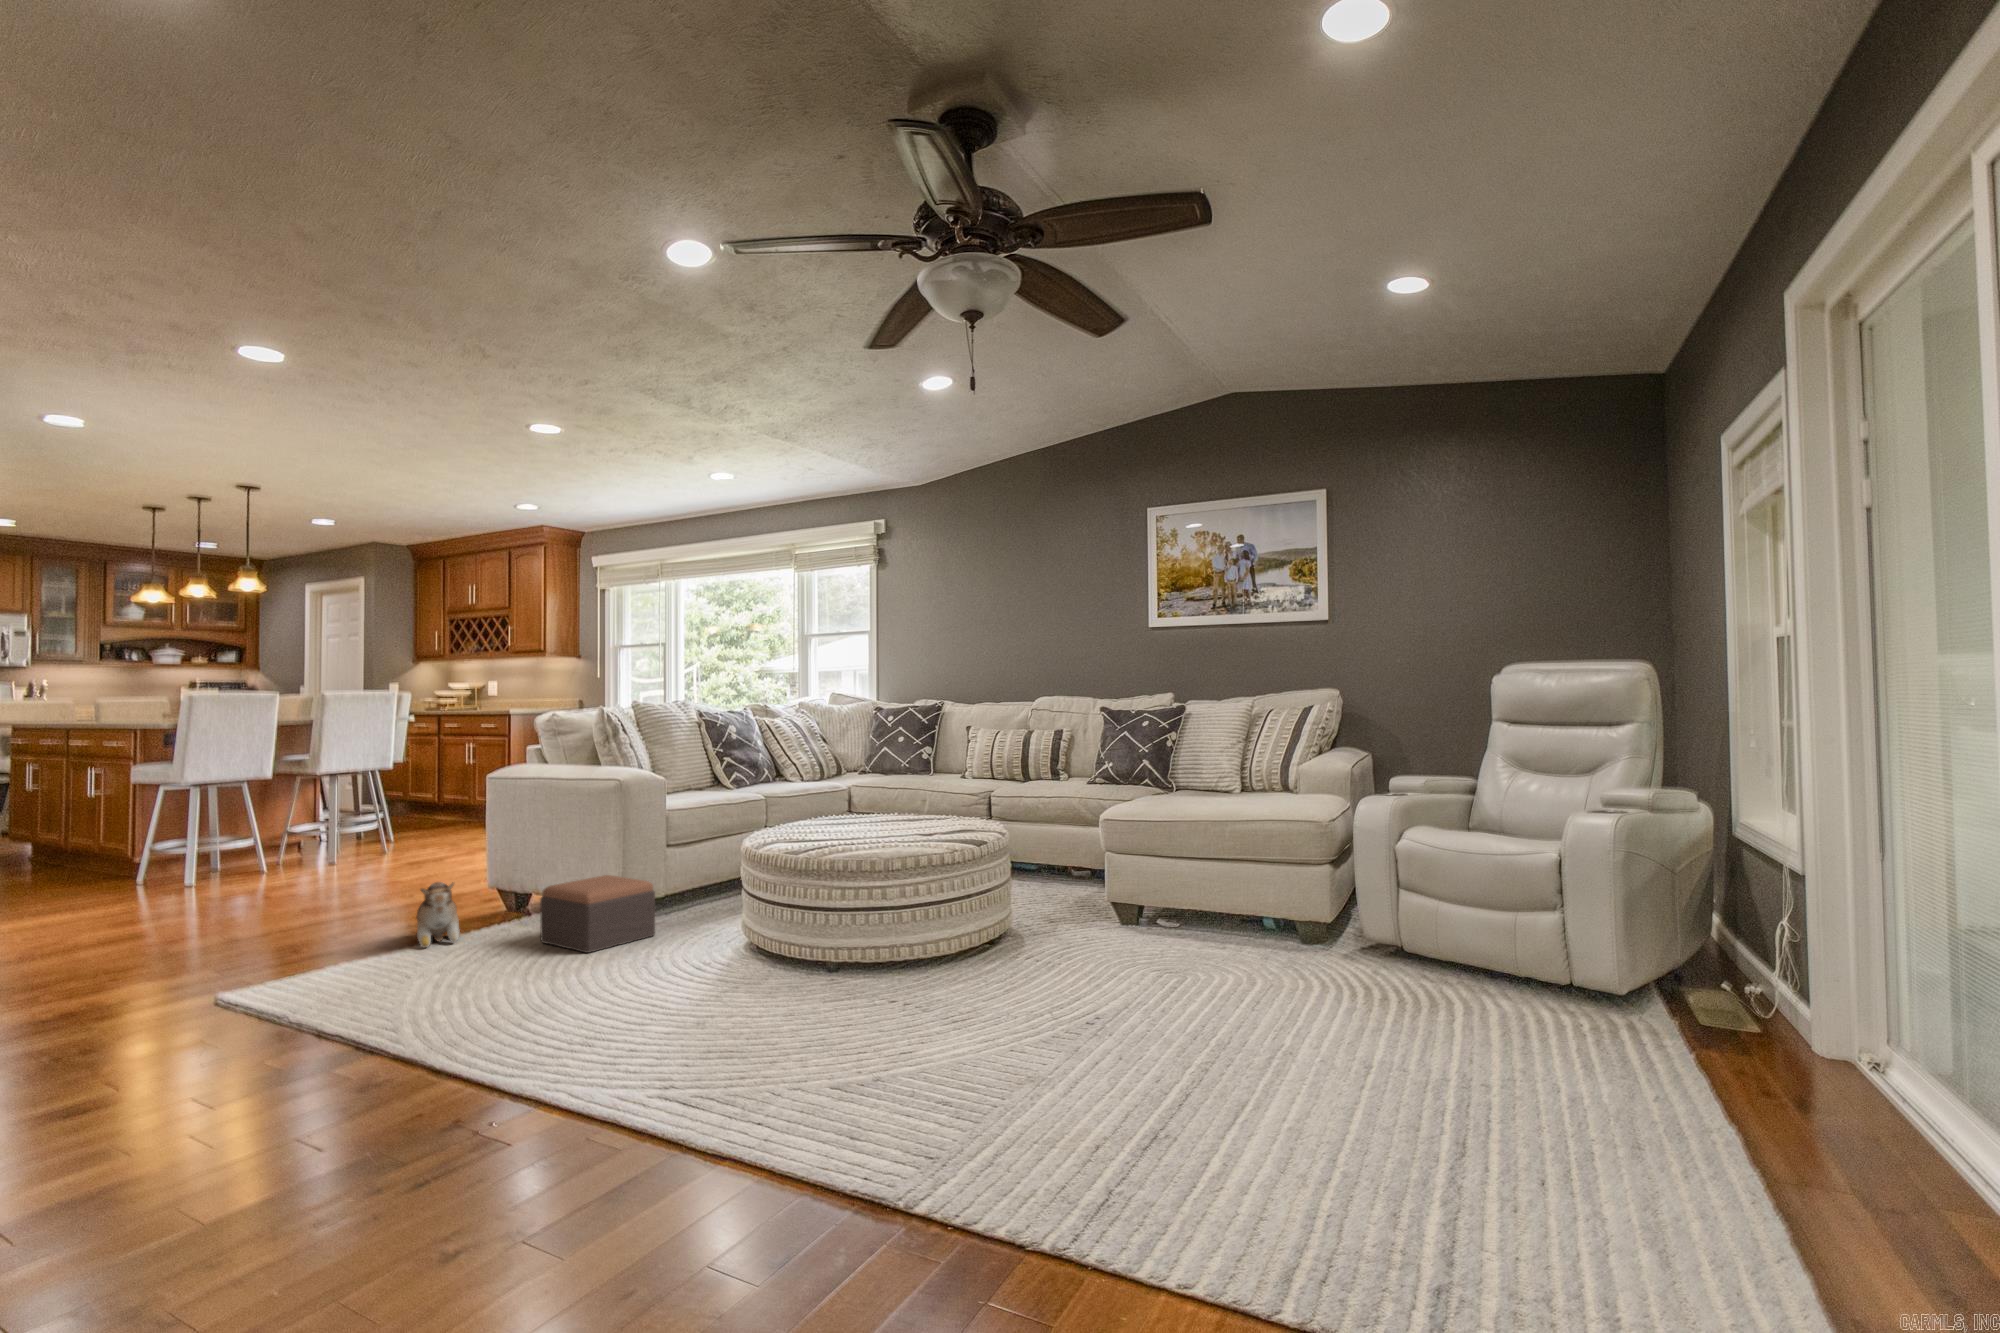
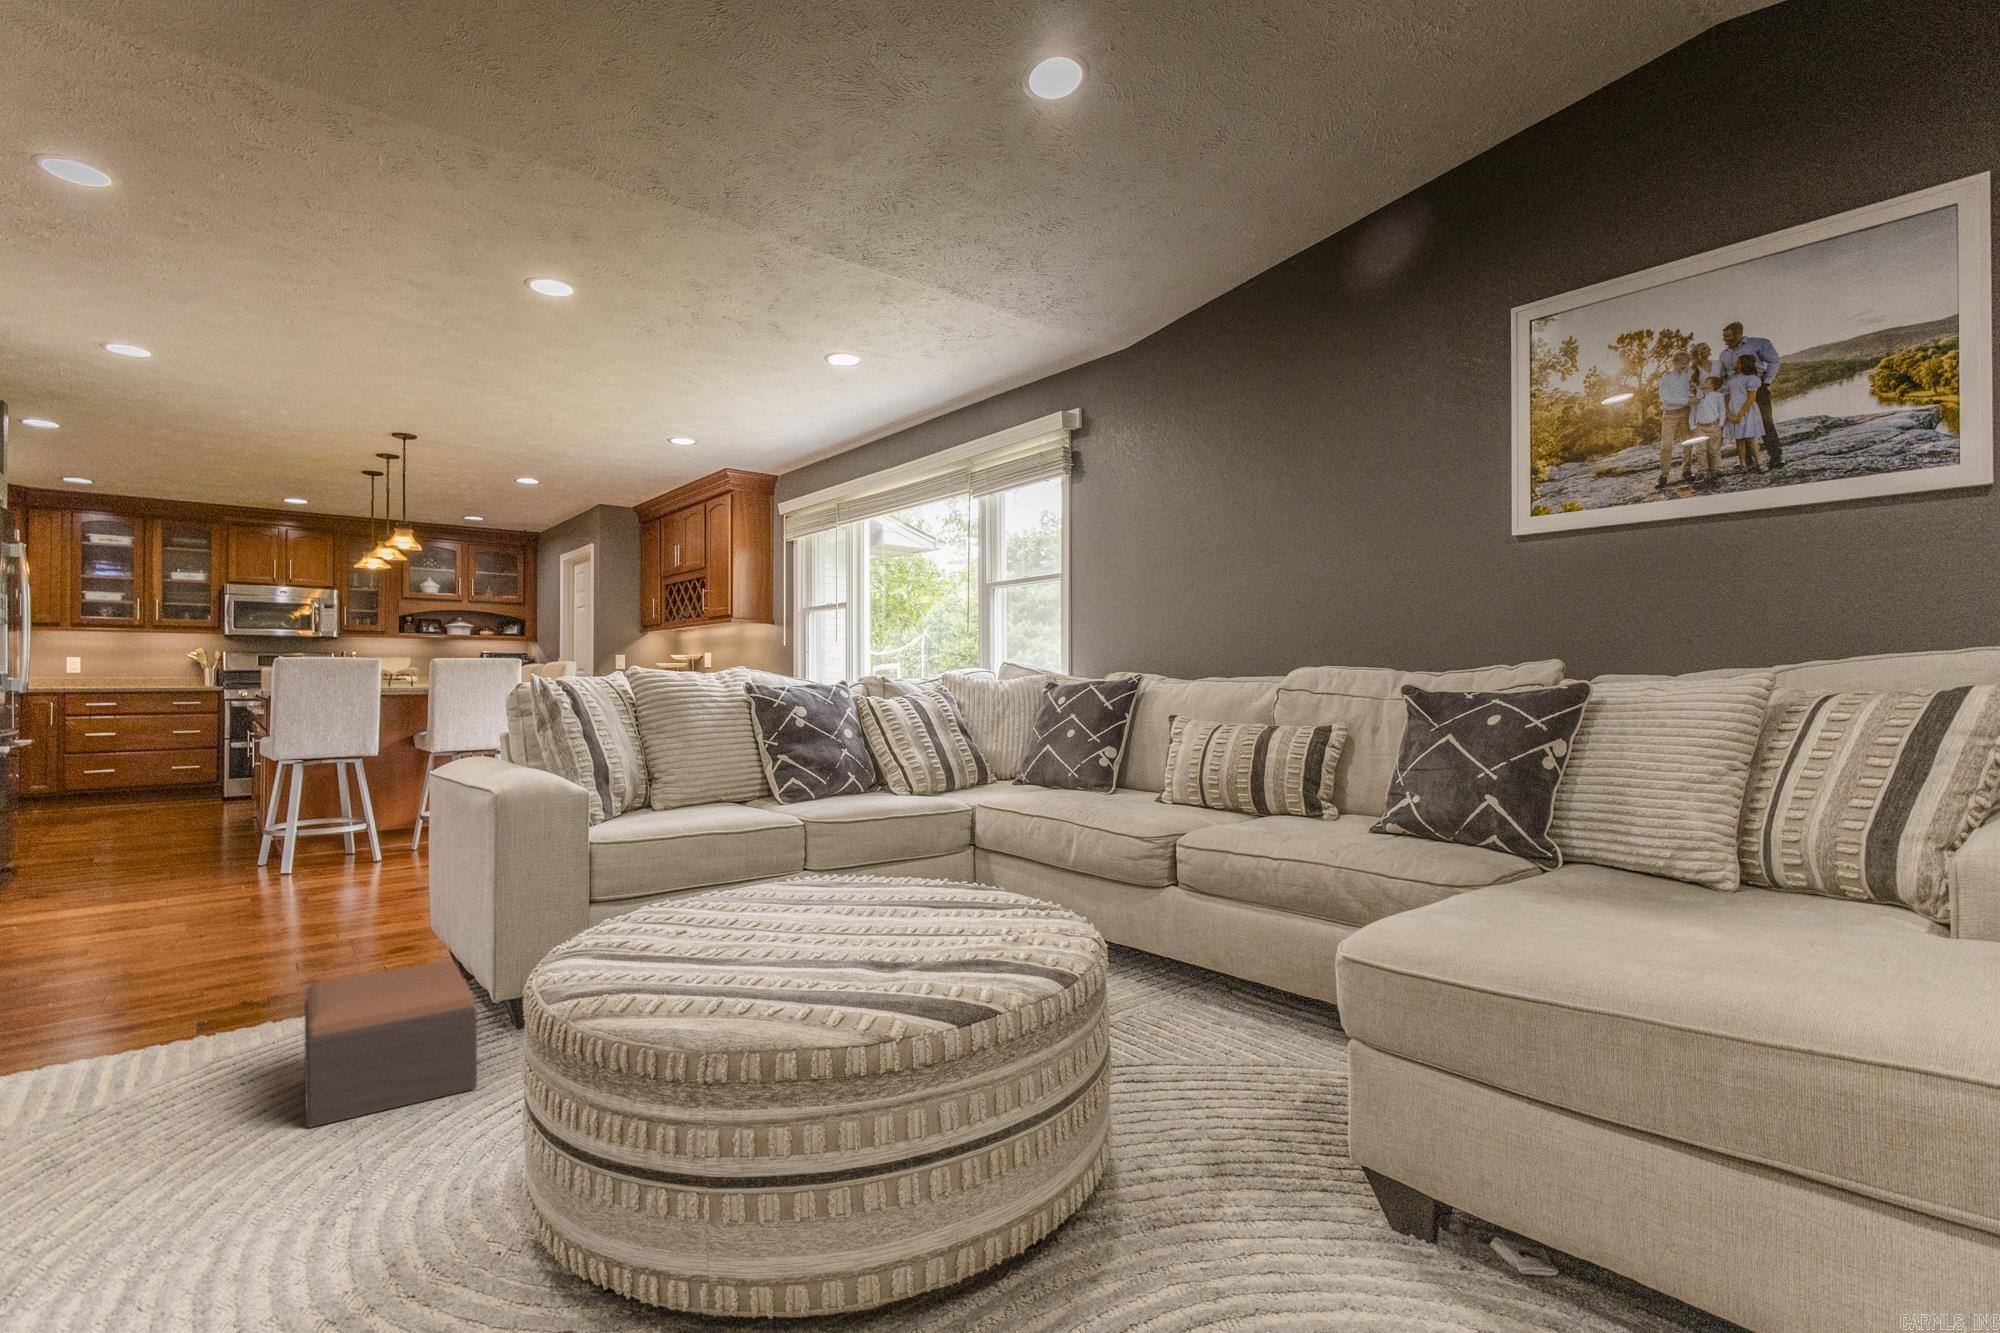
plush toy: present [416,882,460,948] -> none [130,956,265,1061]

